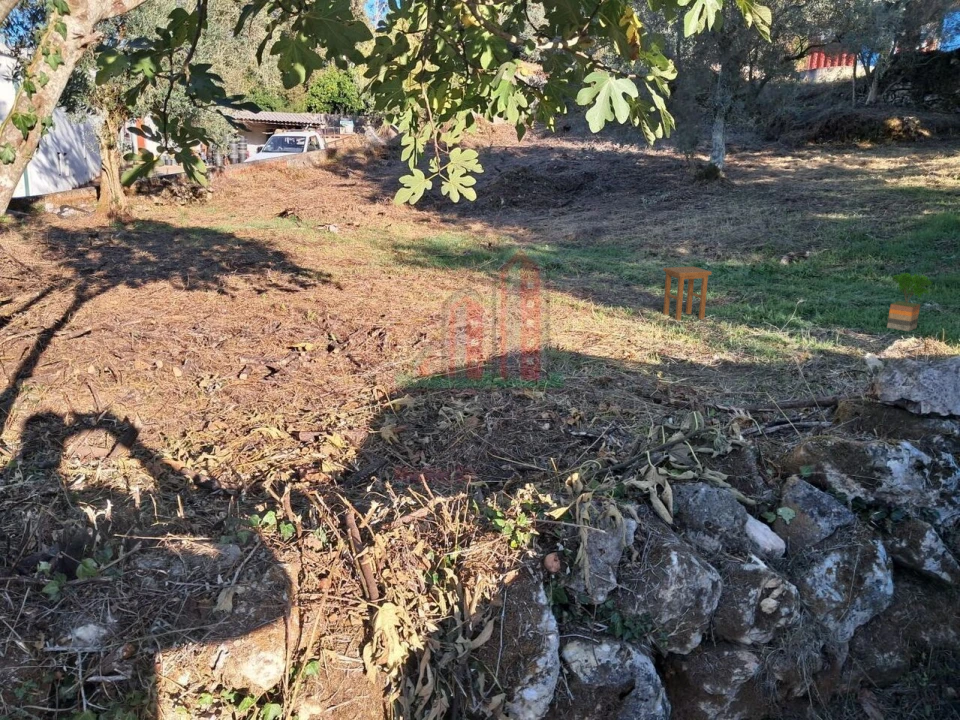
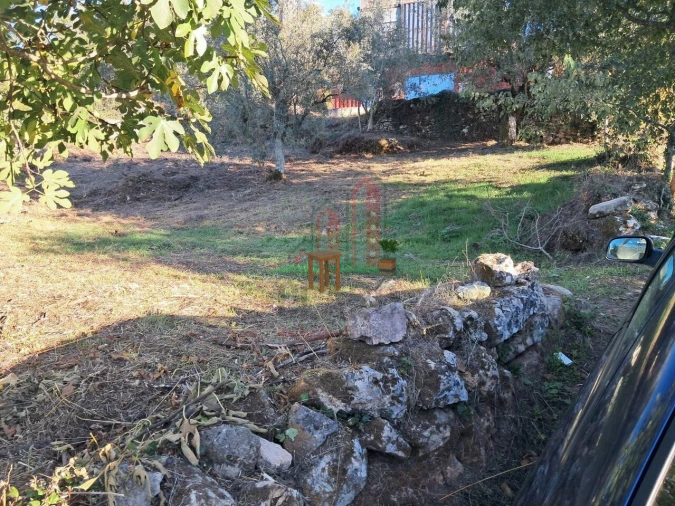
stool: present [663,267,711,321] -> present [306,250,342,293]

